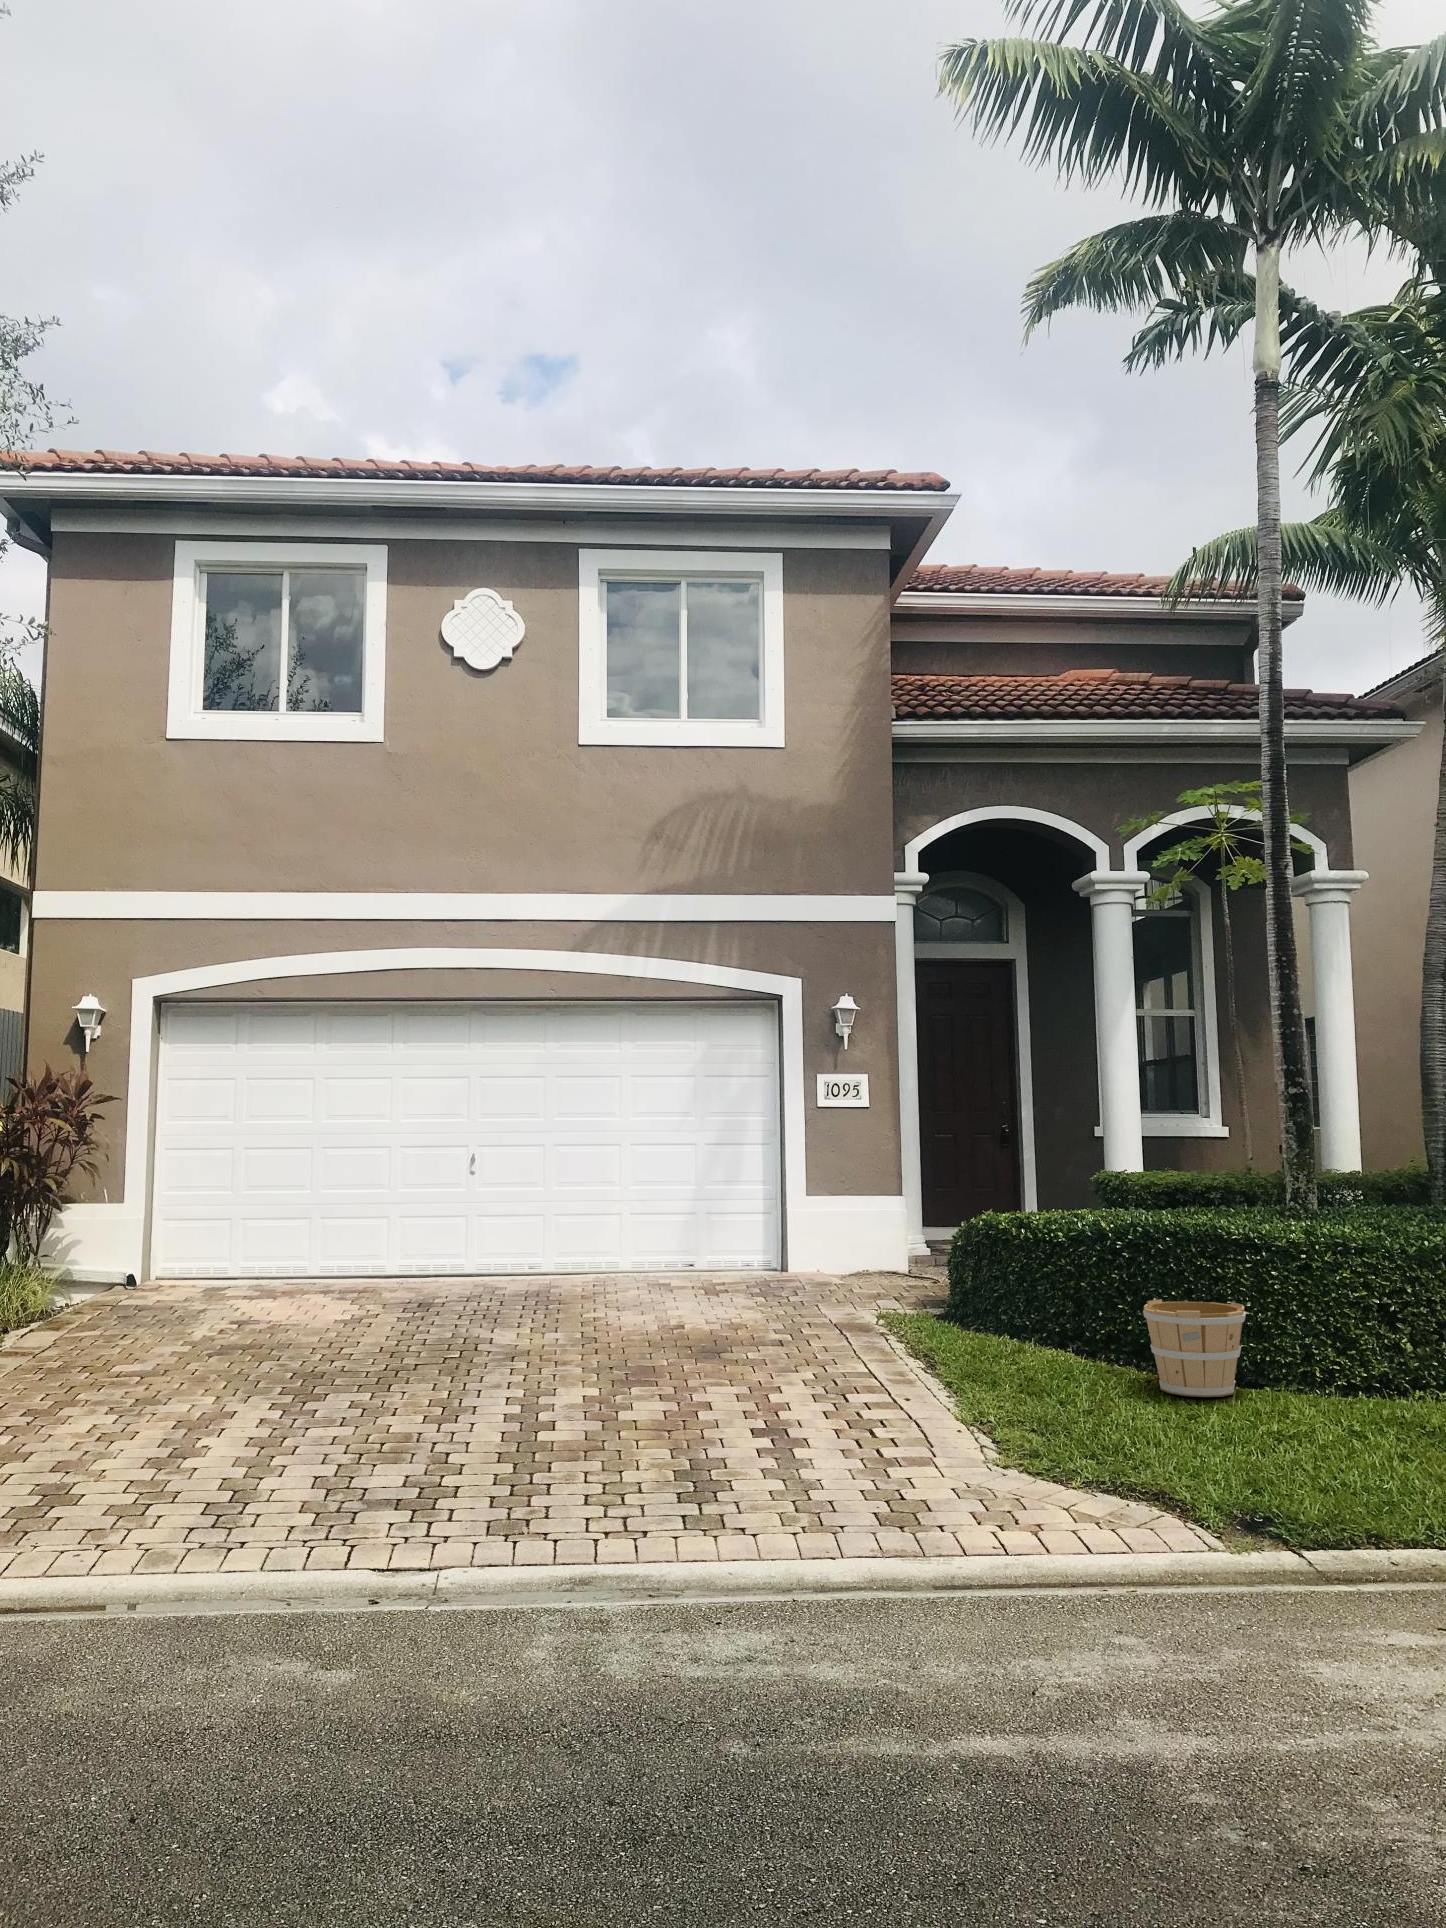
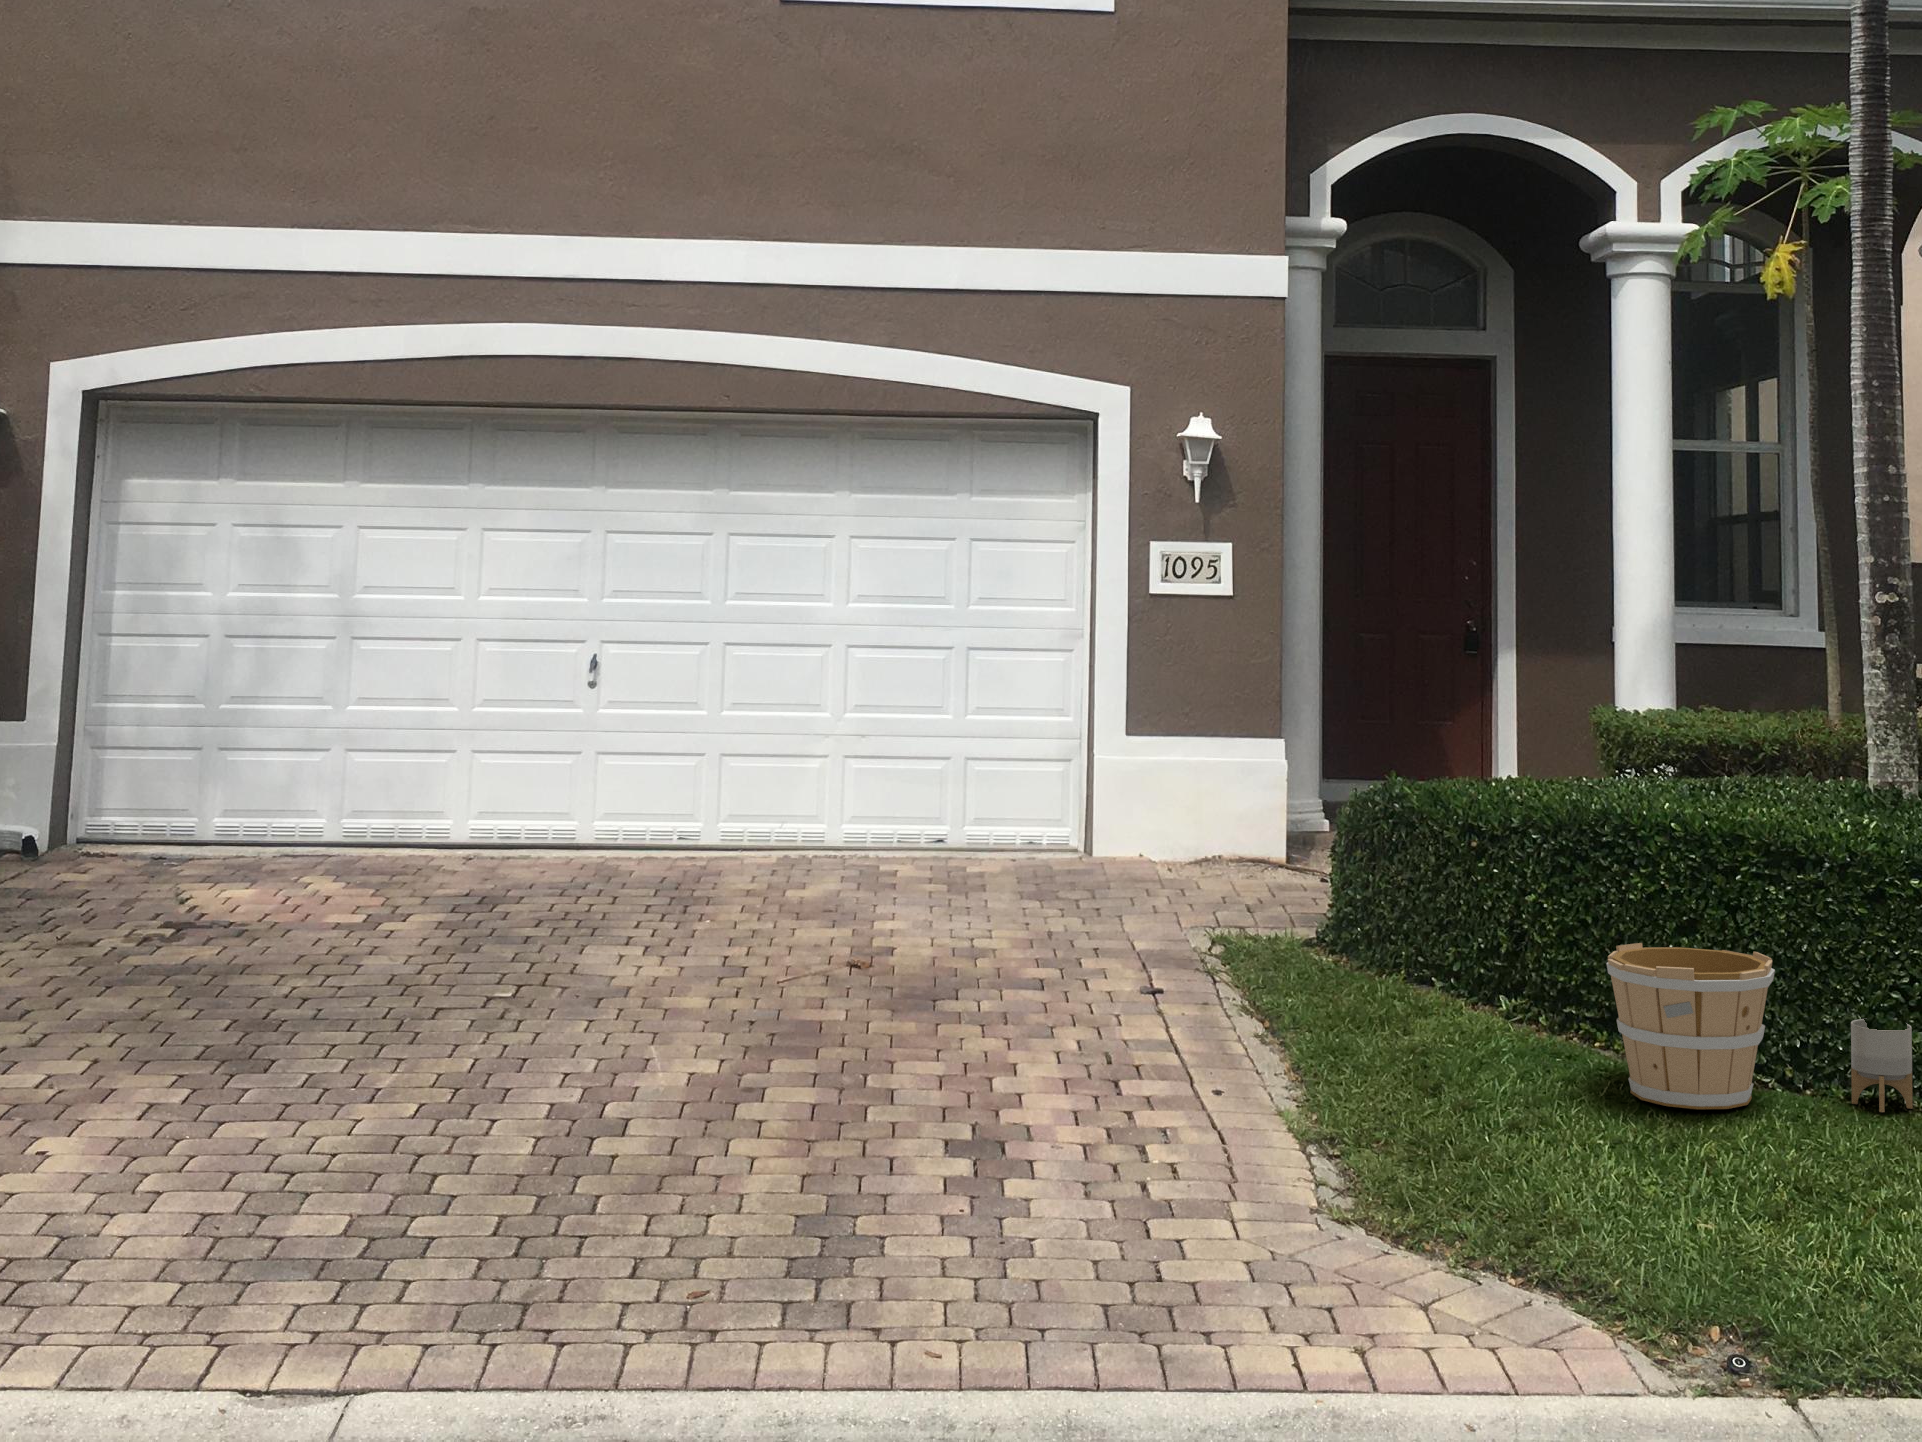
planter: none [1294,1341,1333,1396] -> present [1851,1019,1913,1112]

